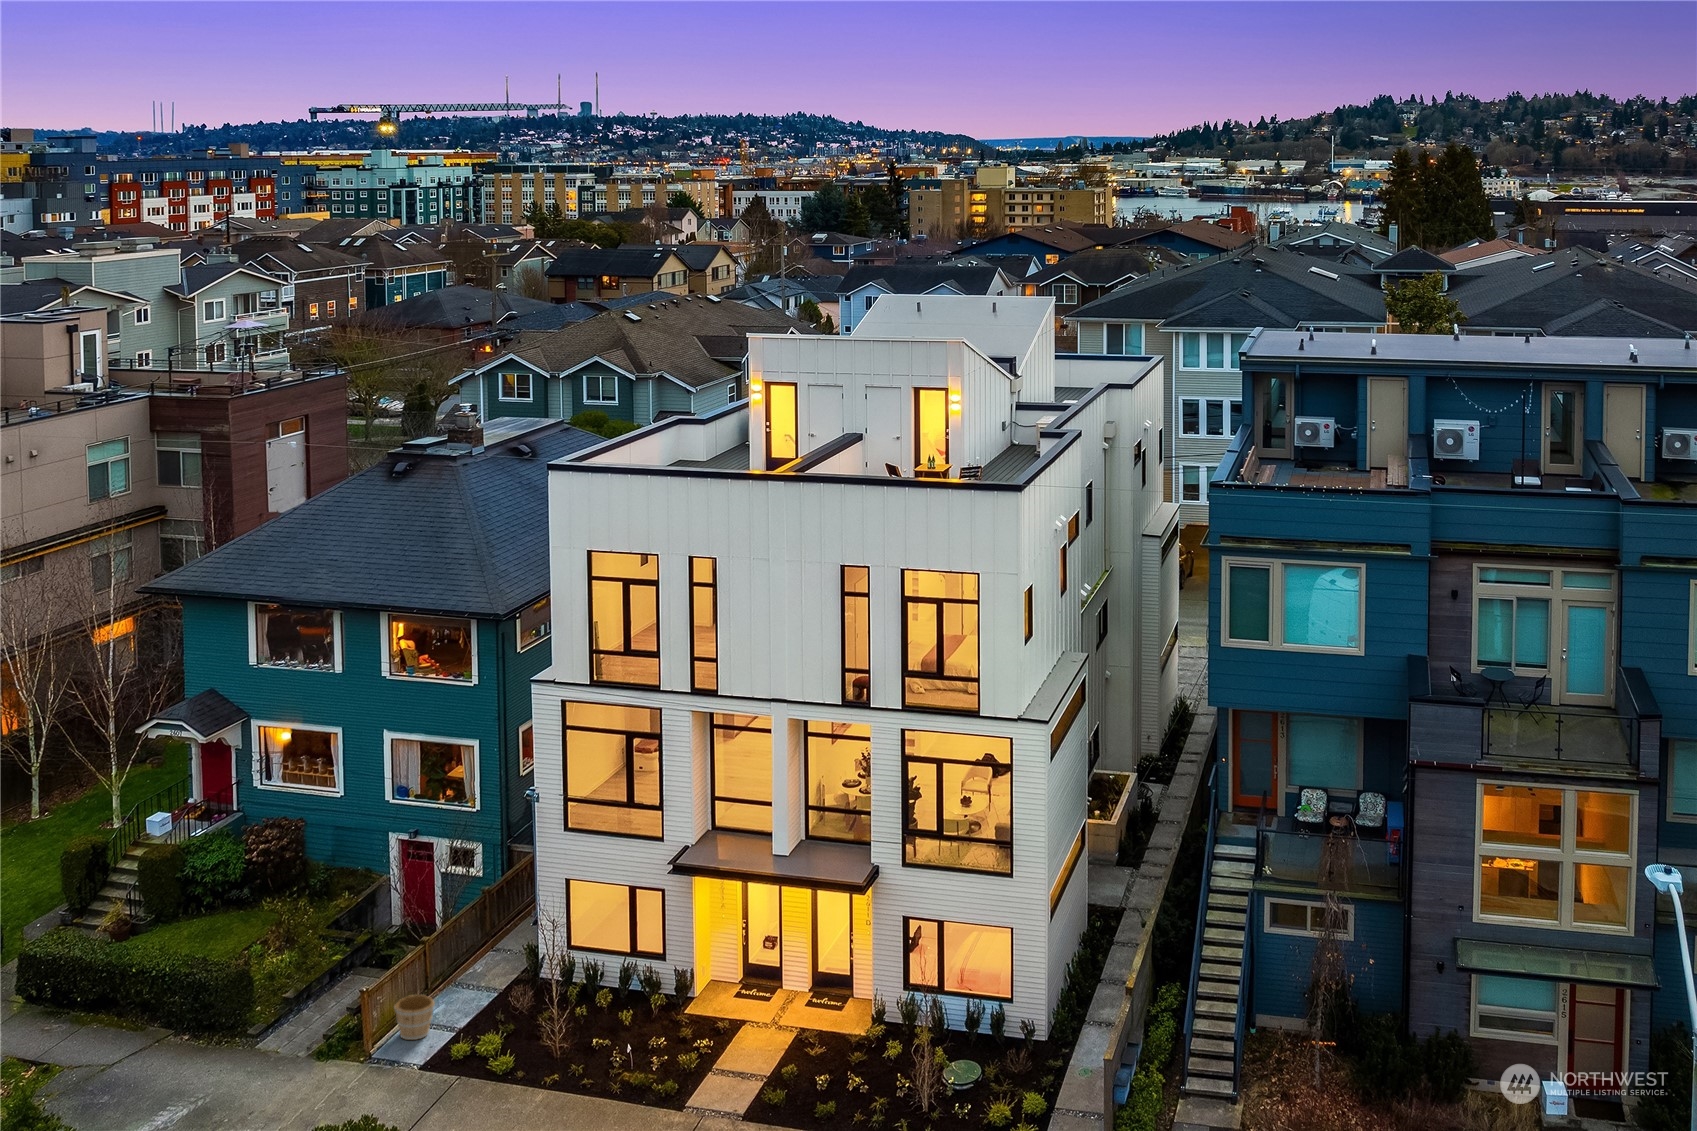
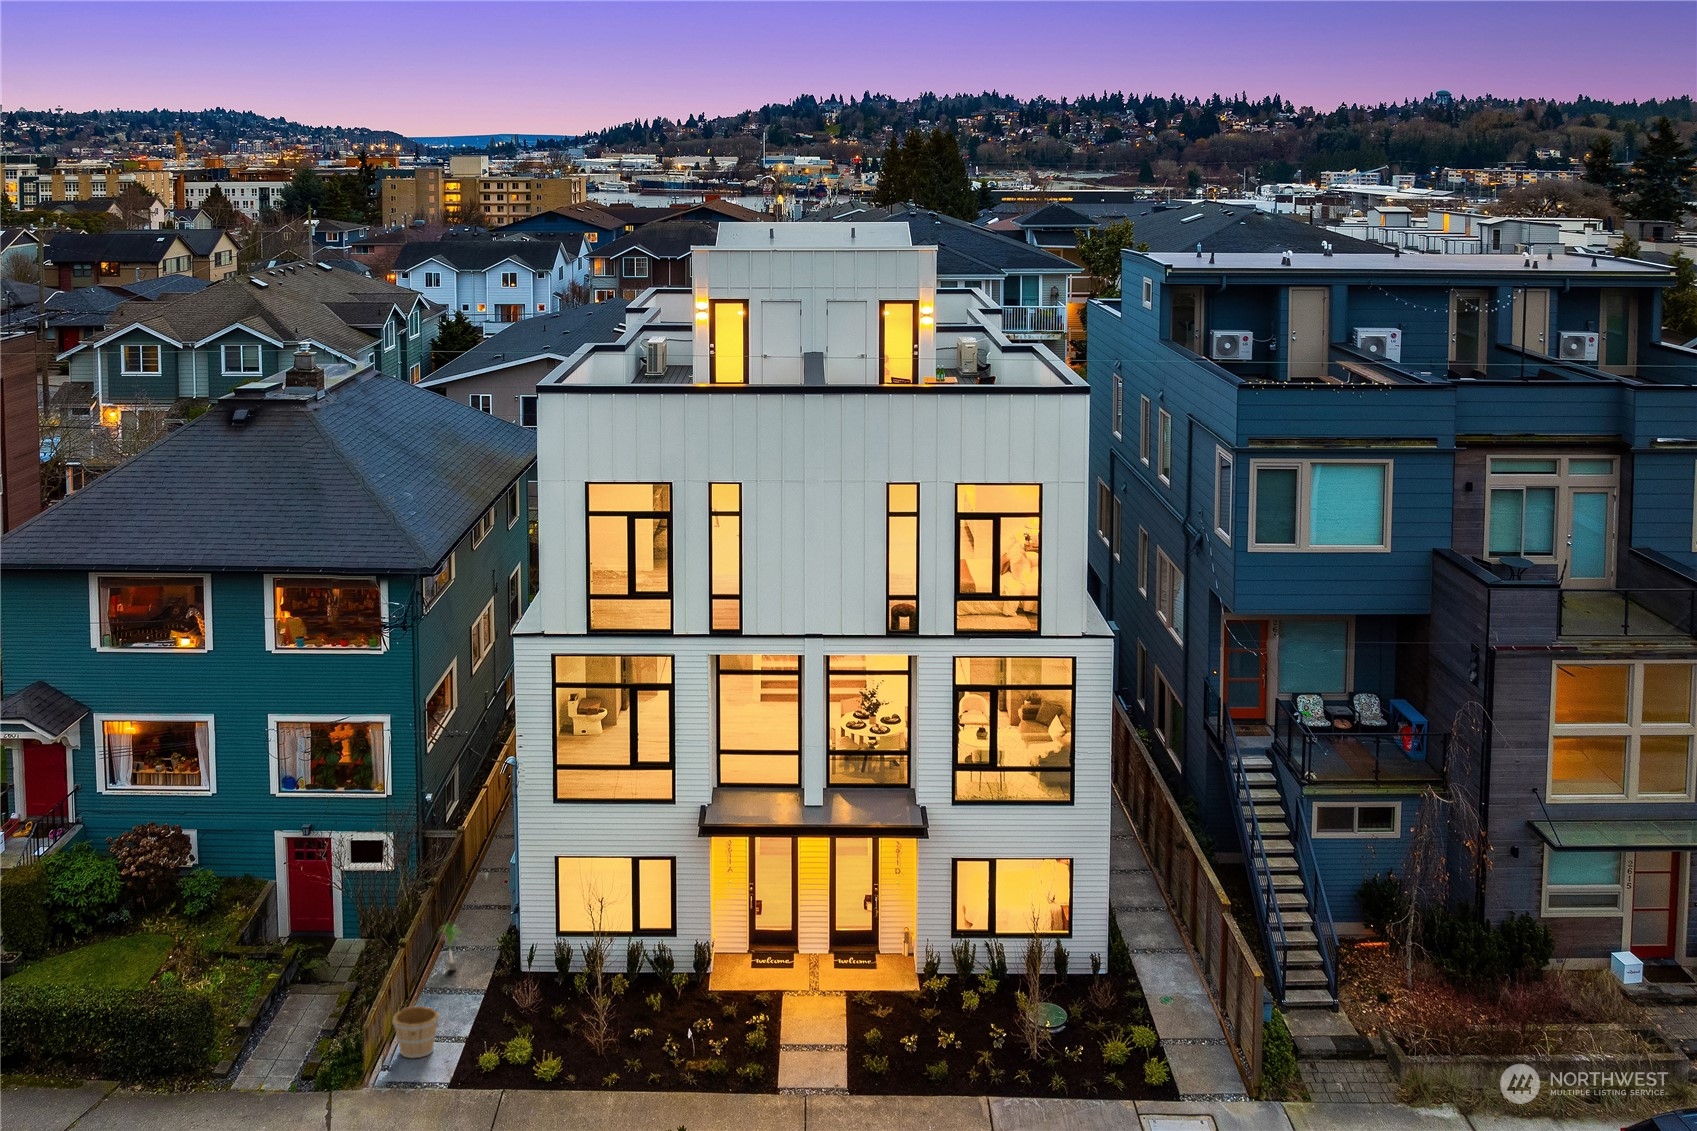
potted plant: none [468,920,499,966] -> present [444,923,457,970]

